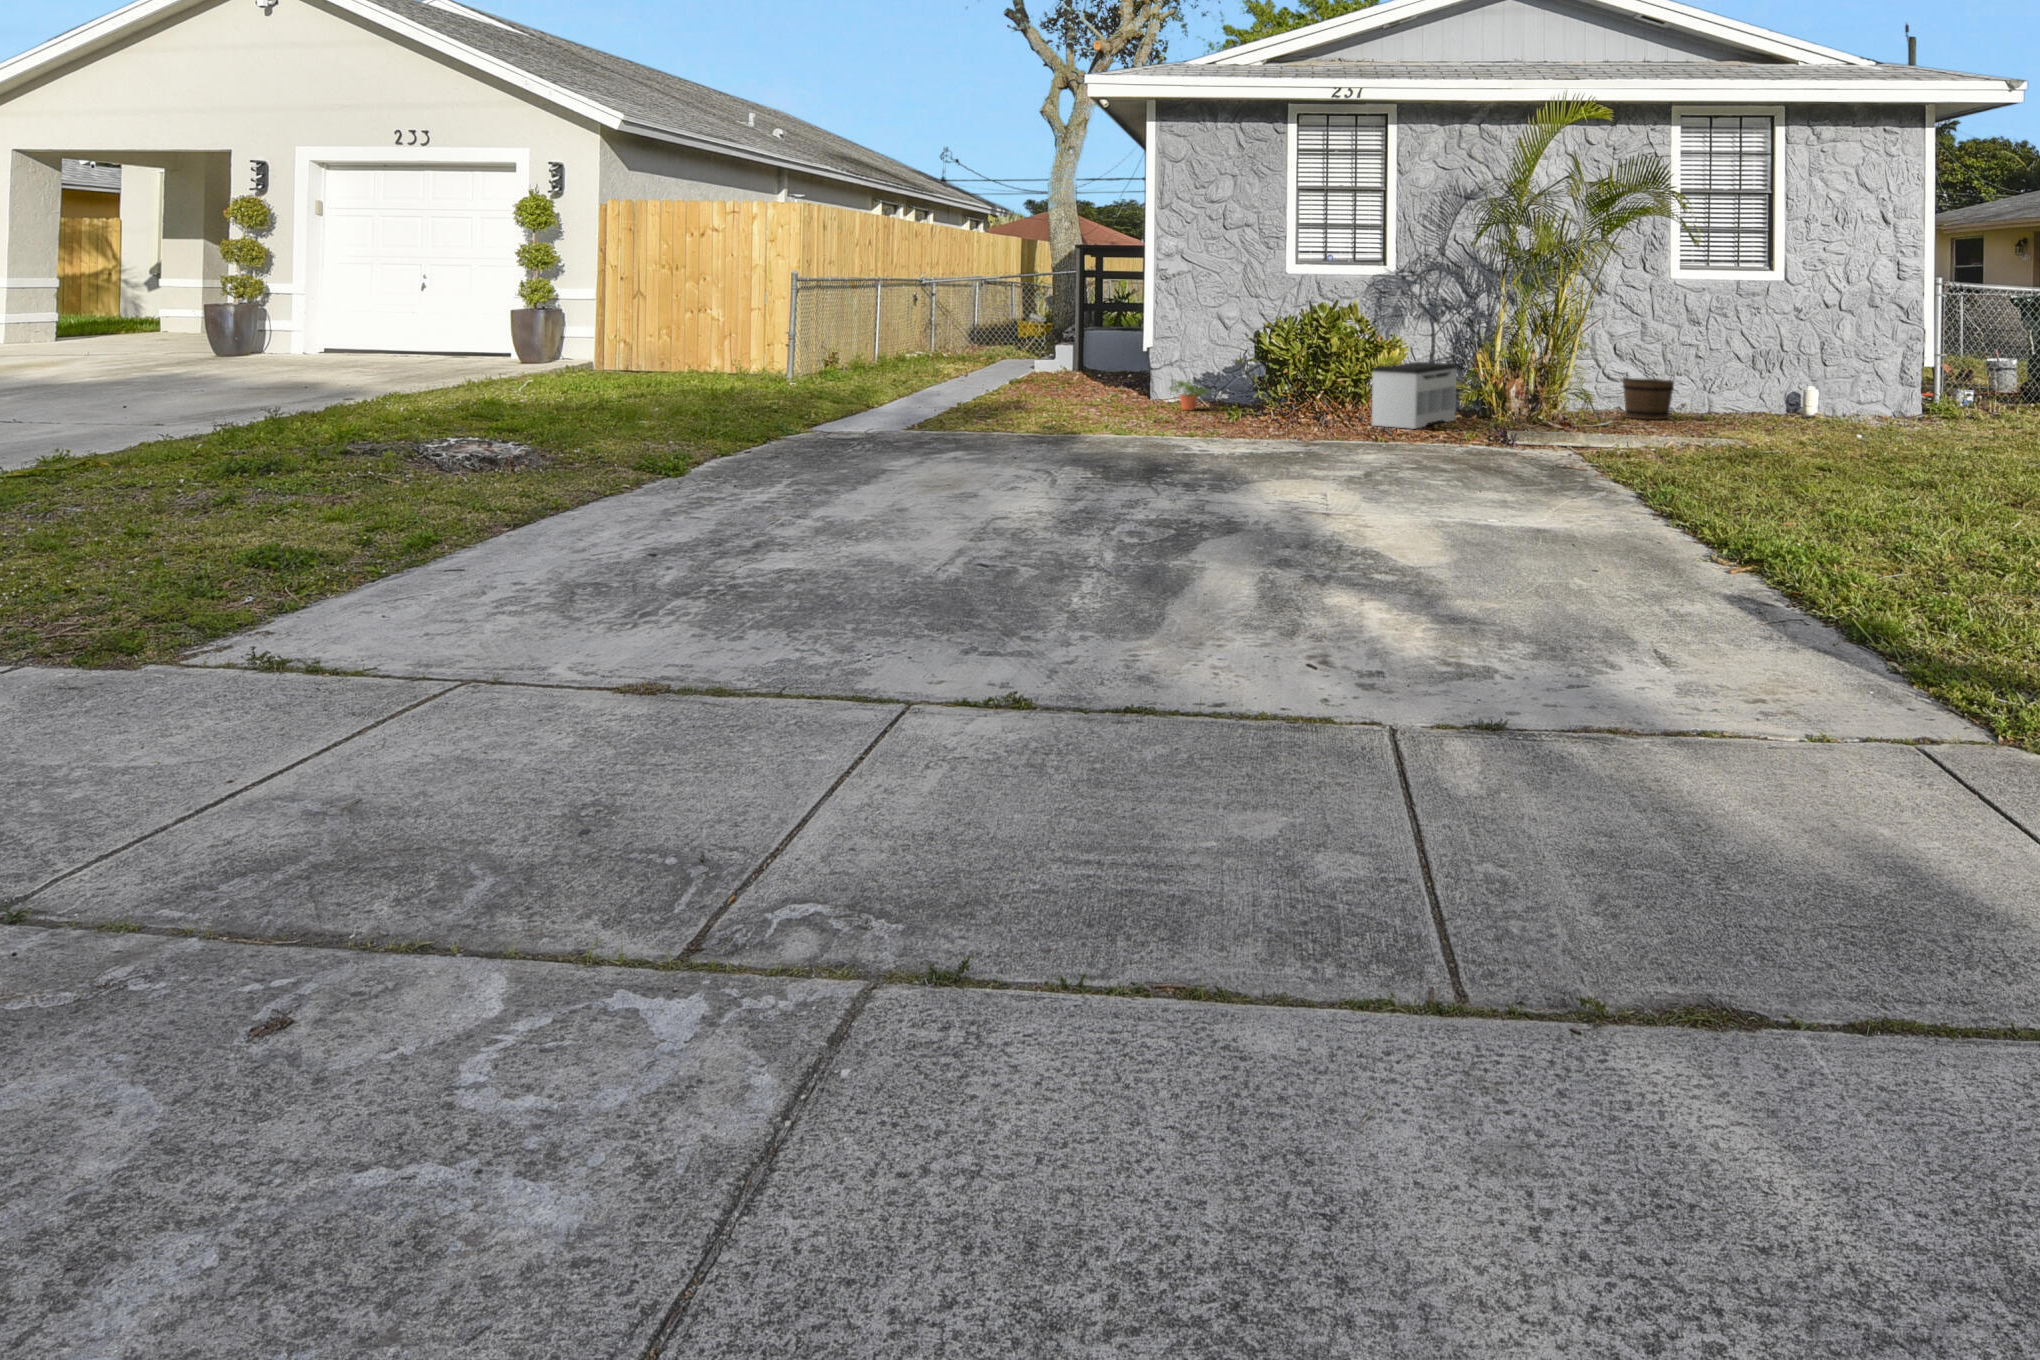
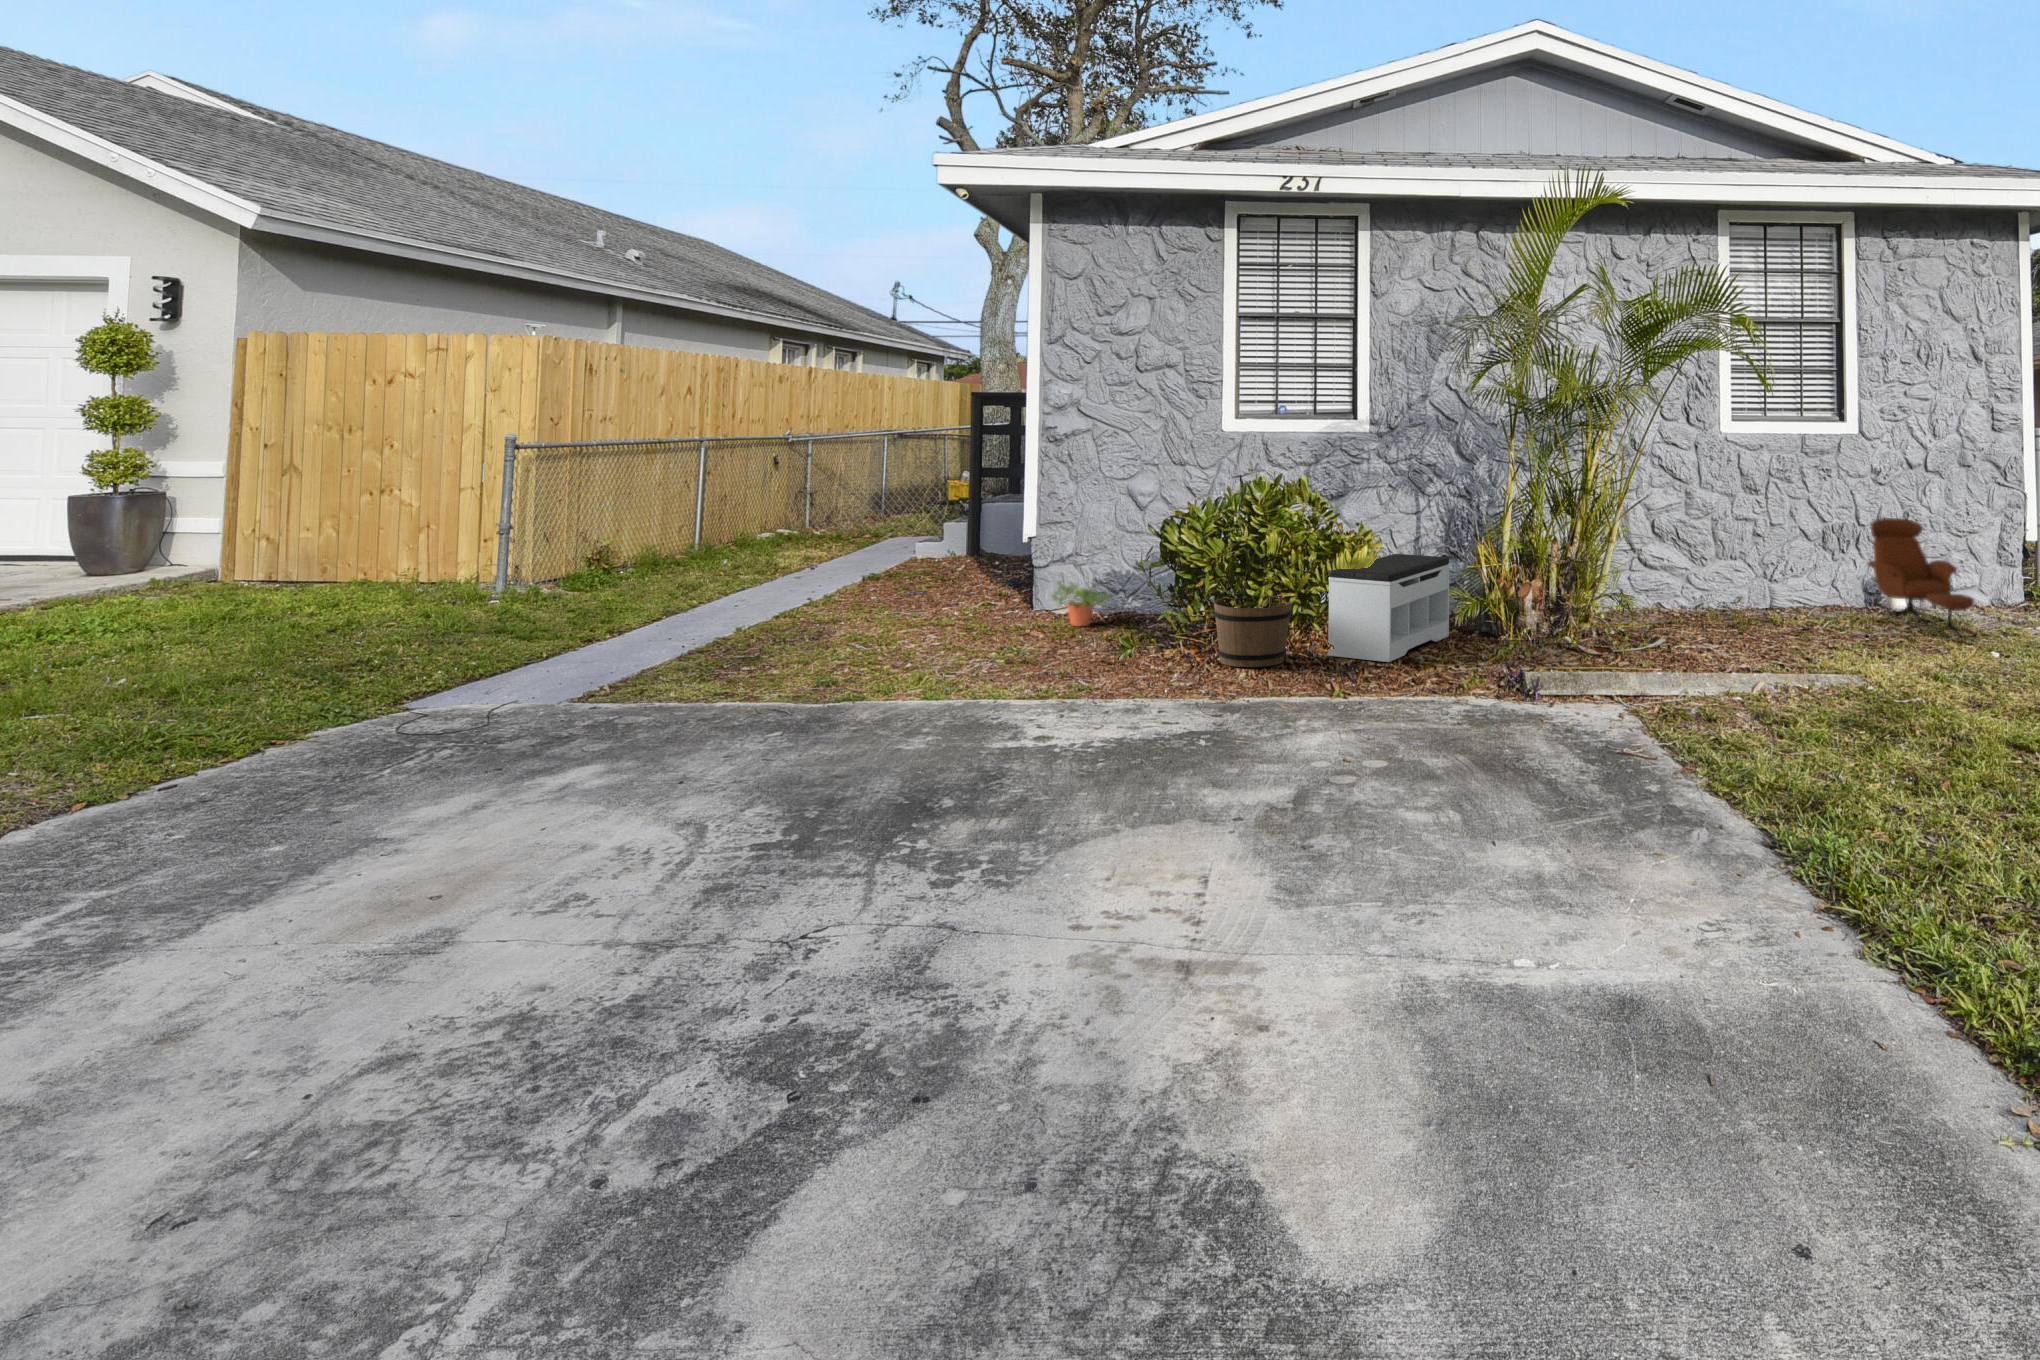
lounge chair: none [1781,345,1858,430] -> present [1868,518,1974,638]
bucket: present [1623,373,1674,419] -> present [1214,595,1292,667]

